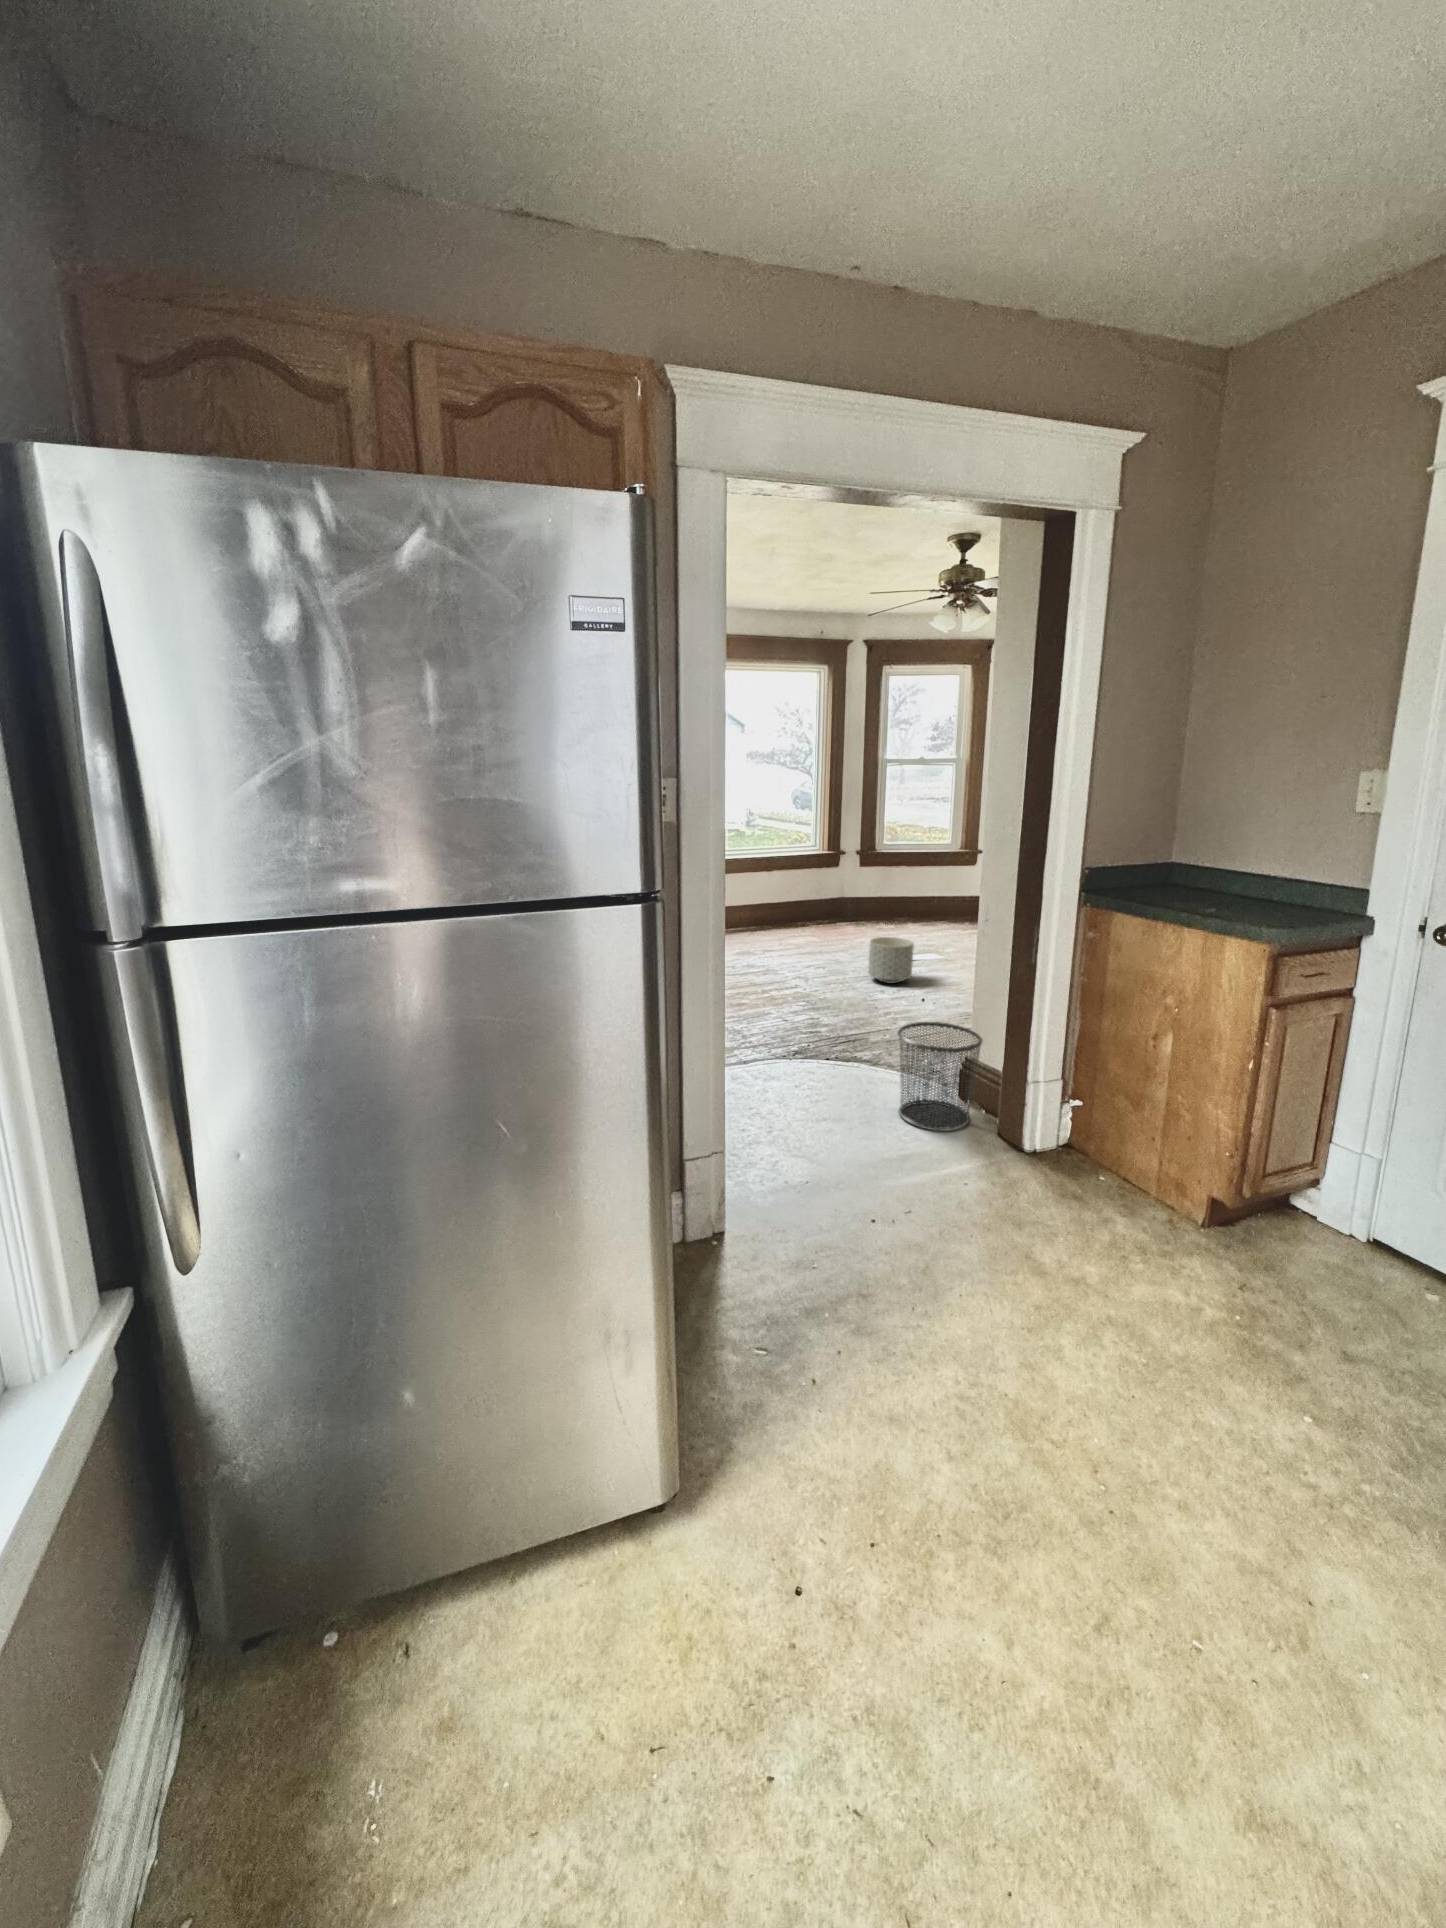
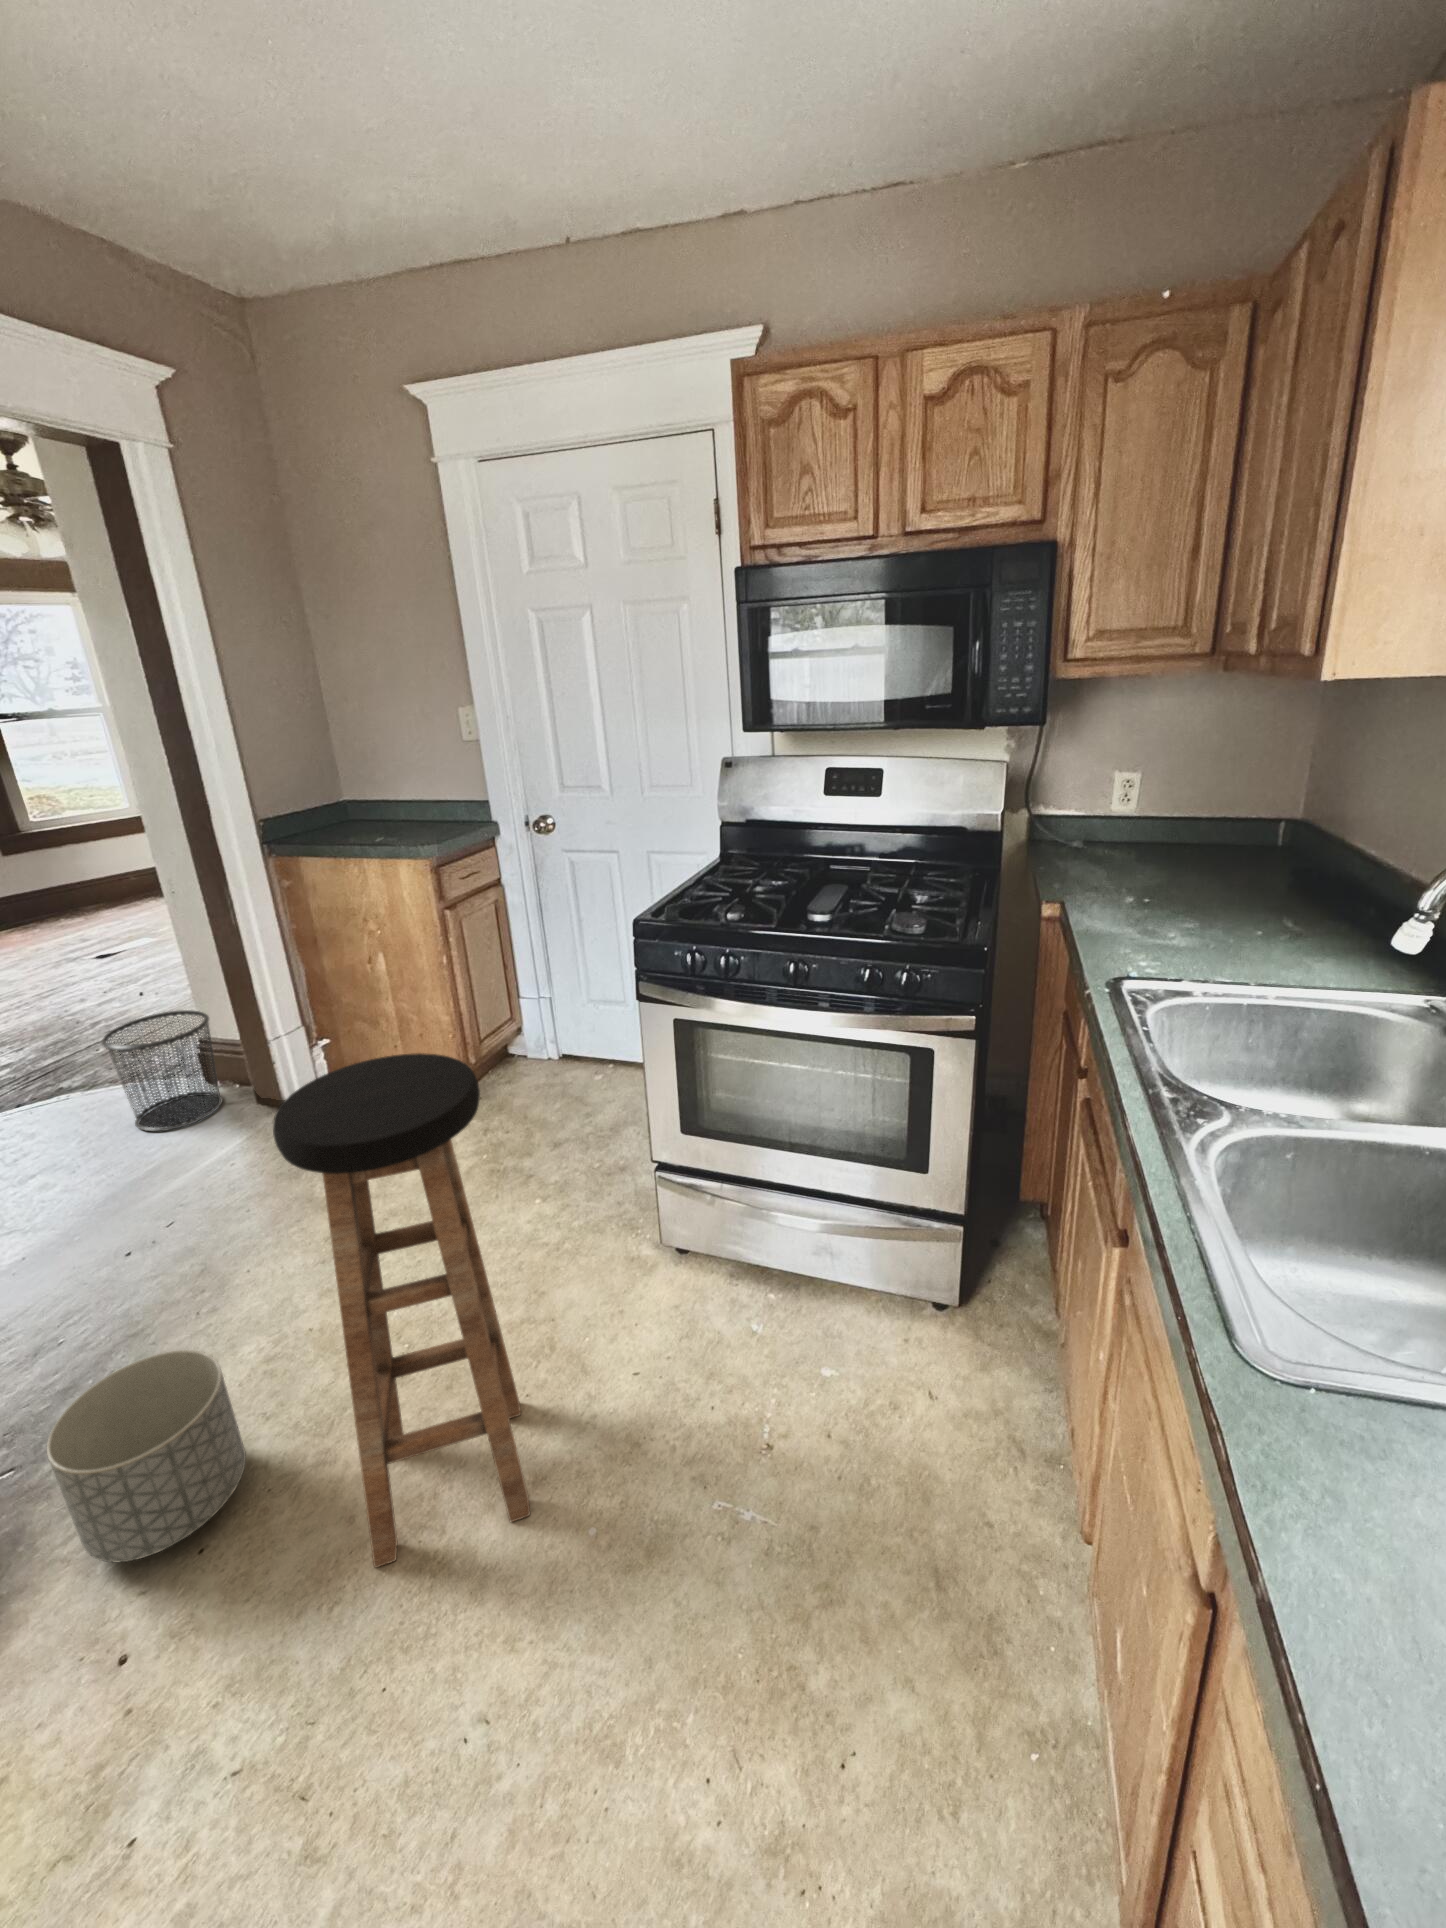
planter: present [868,937,914,983] -> present [47,1350,246,1562]
bar stool: none [1017,1148,1339,1834] -> present [273,1053,530,1567]

